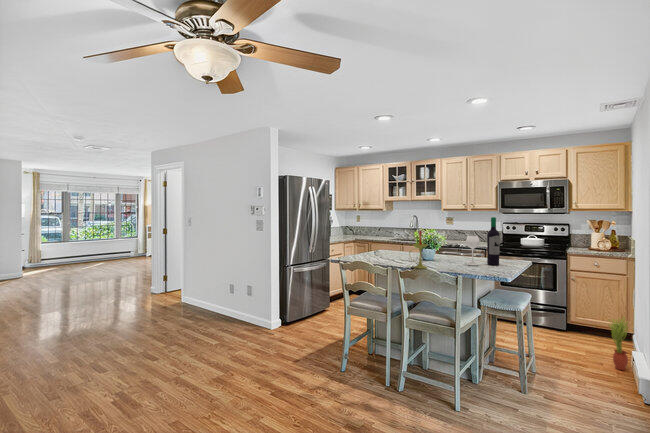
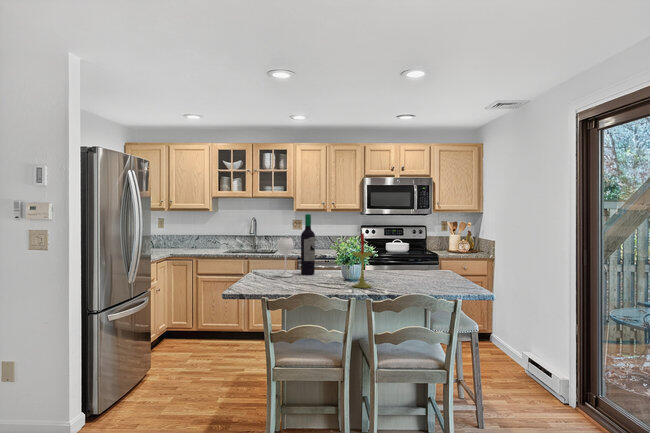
wine bottle: present [466,217,500,265] -> present [278,214,315,277]
potted plant: present [608,317,628,370] -> none [503,317,522,374]

